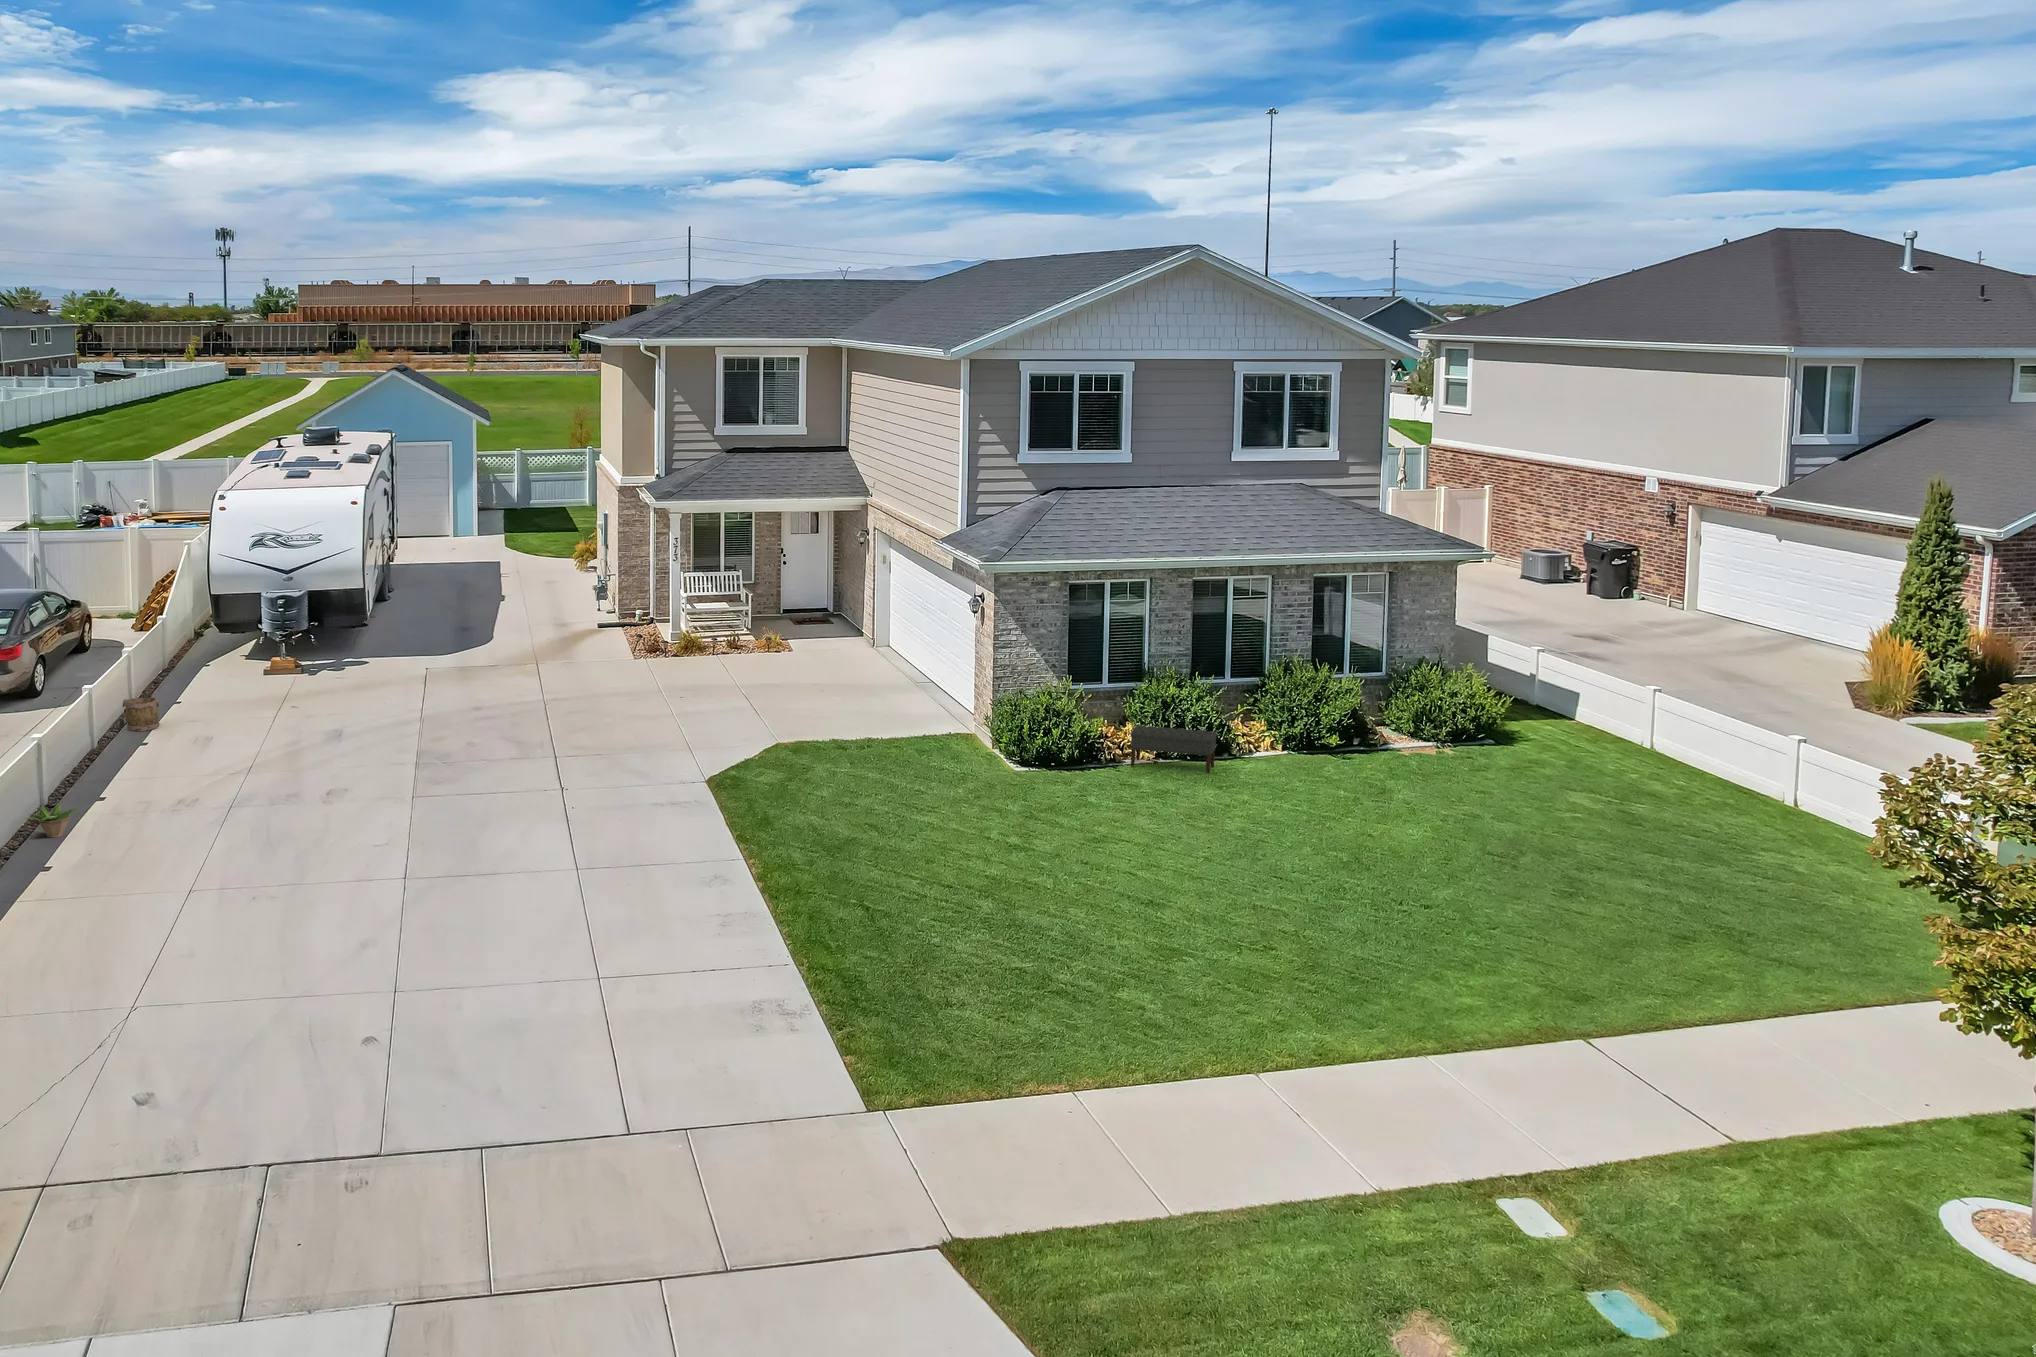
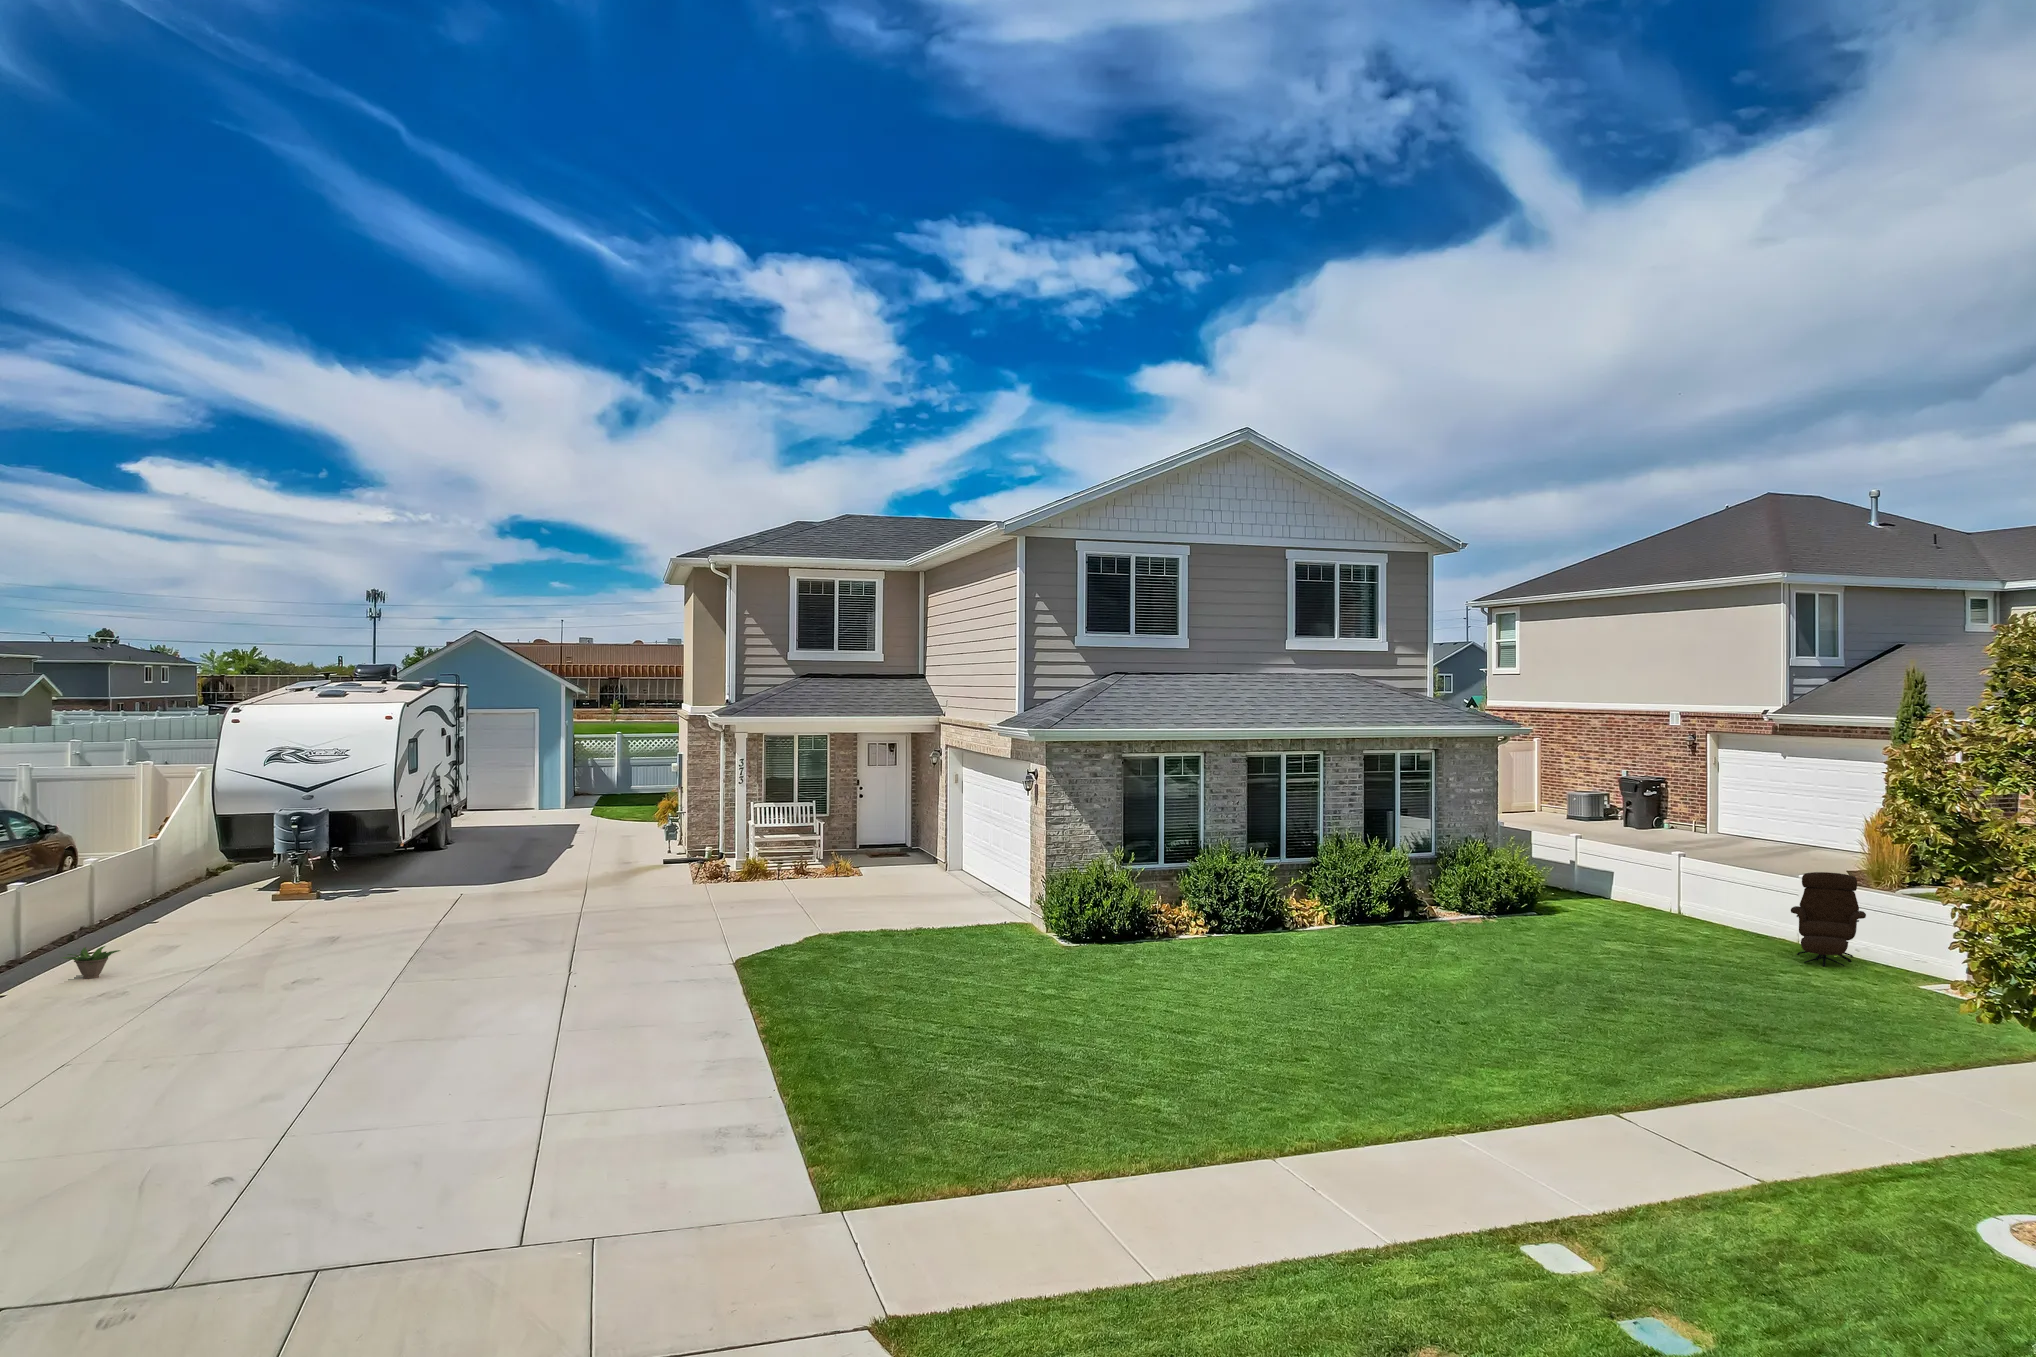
bucket: present [123,697,160,731] -> none [221,878,256,908]
lounge chair: none [1716,713,1784,808] -> present [1791,872,1866,967]
bench: present [1131,725,1217,773] -> none [1181,895,1268,940]

